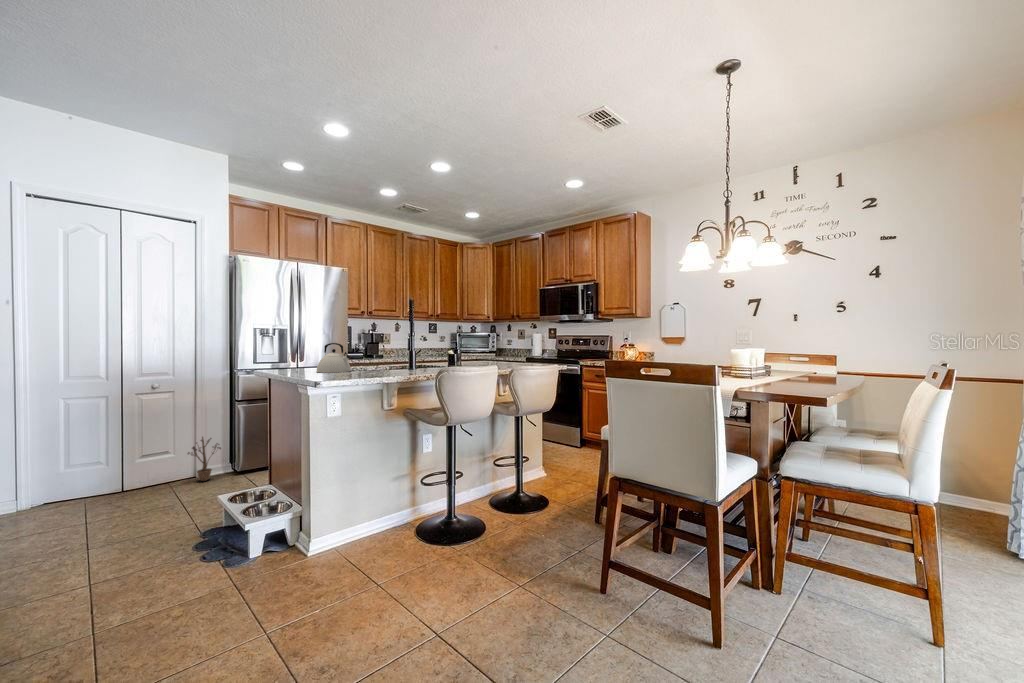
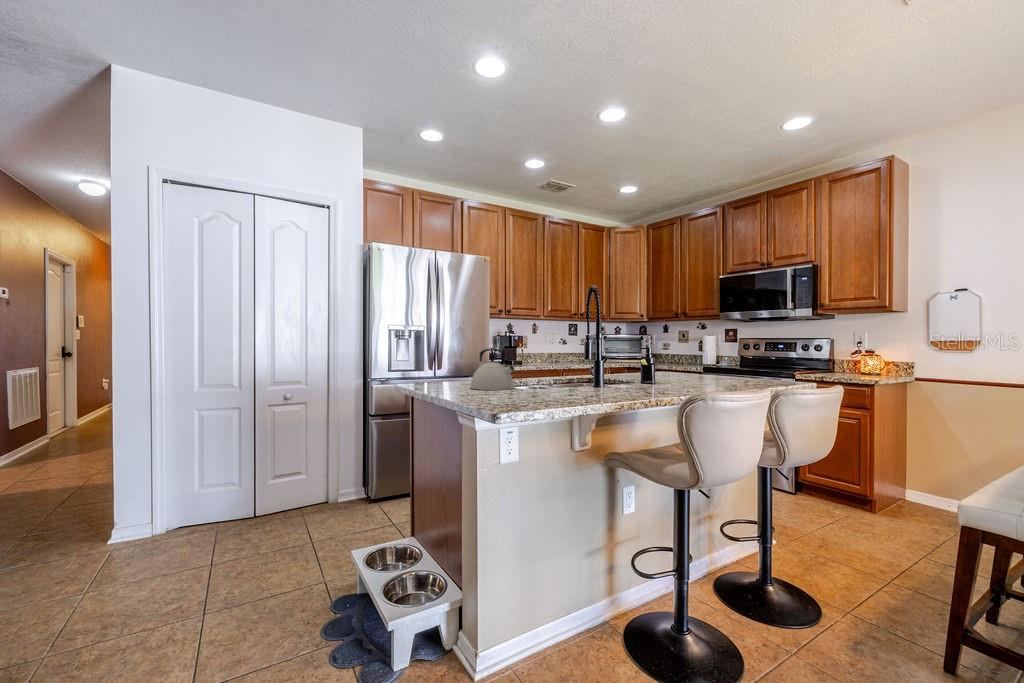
decorative plant: present [182,437,221,481] -> none [312,456,354,509]

